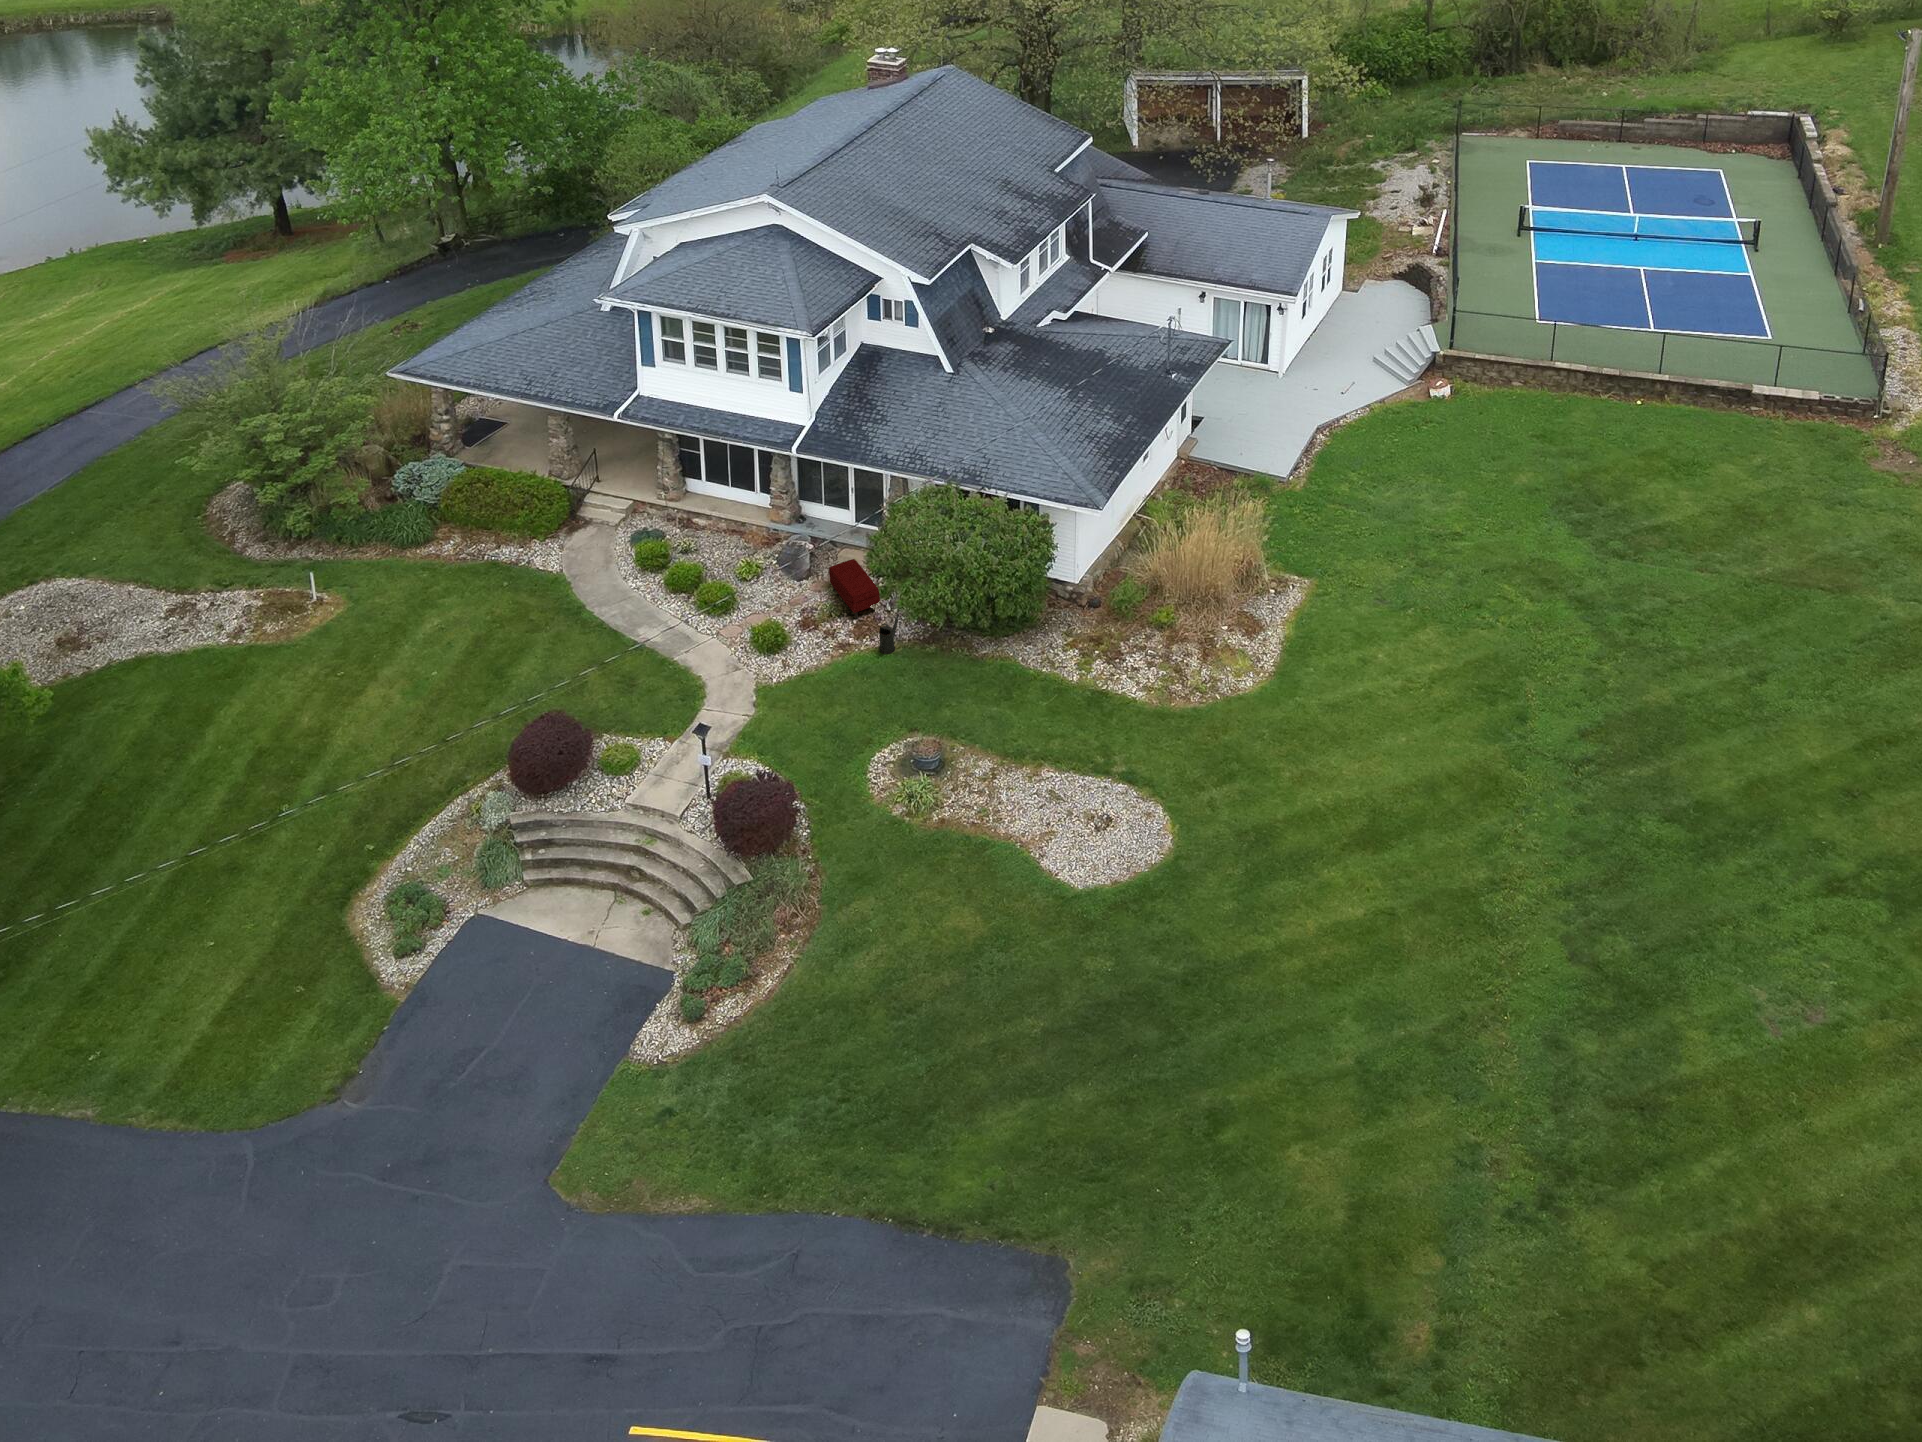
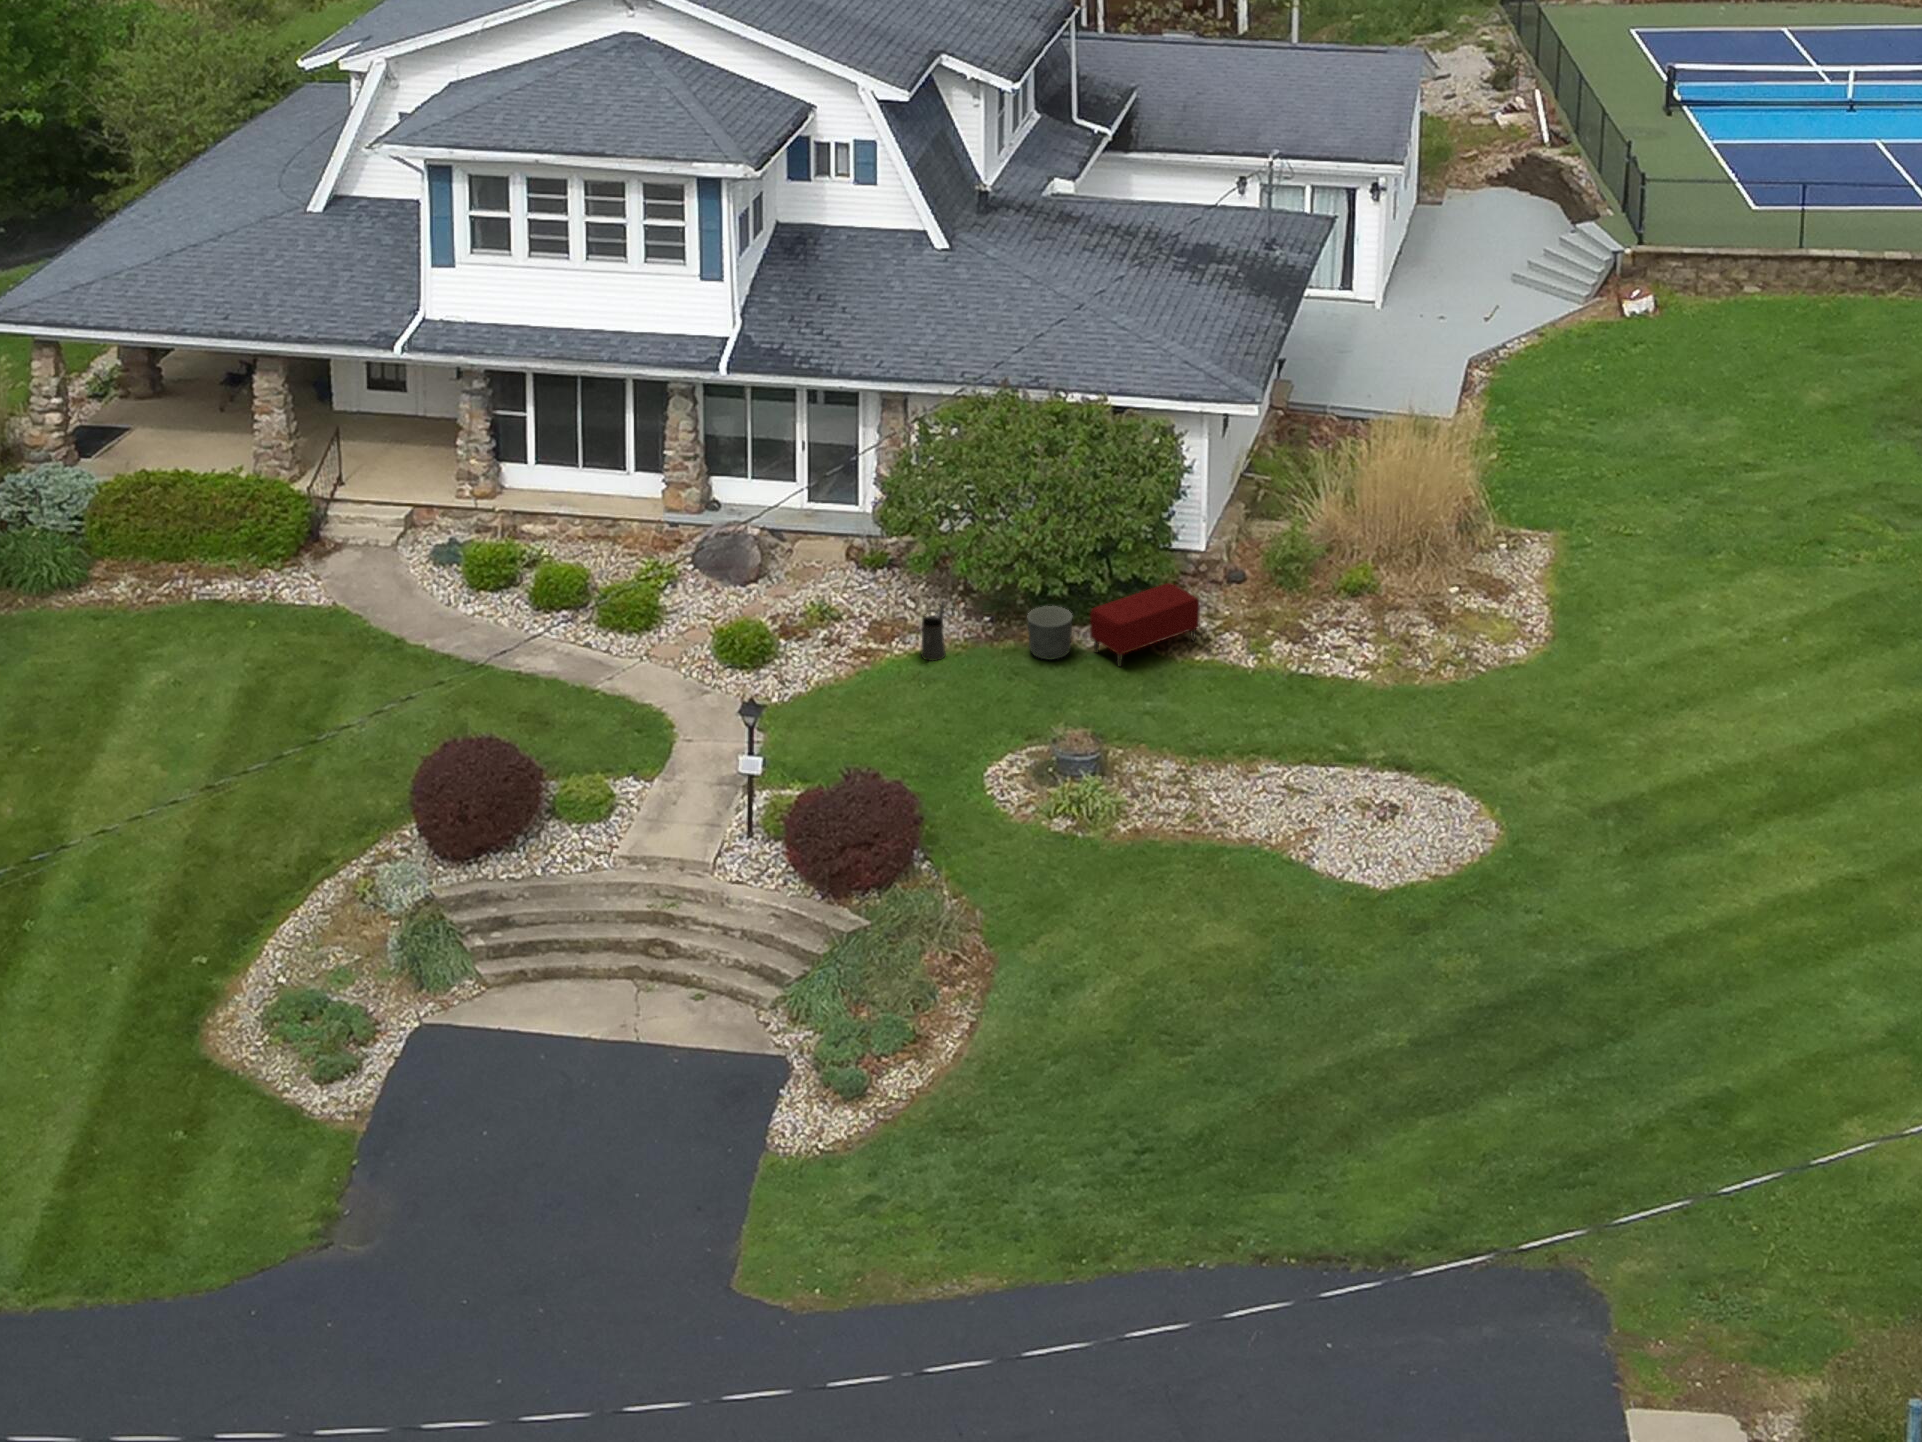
bench: present [829,559,880,619] -> present [1090,583,1200,667]
planter: none [942,626,970,661] -> present [1027,606,1072,659]

